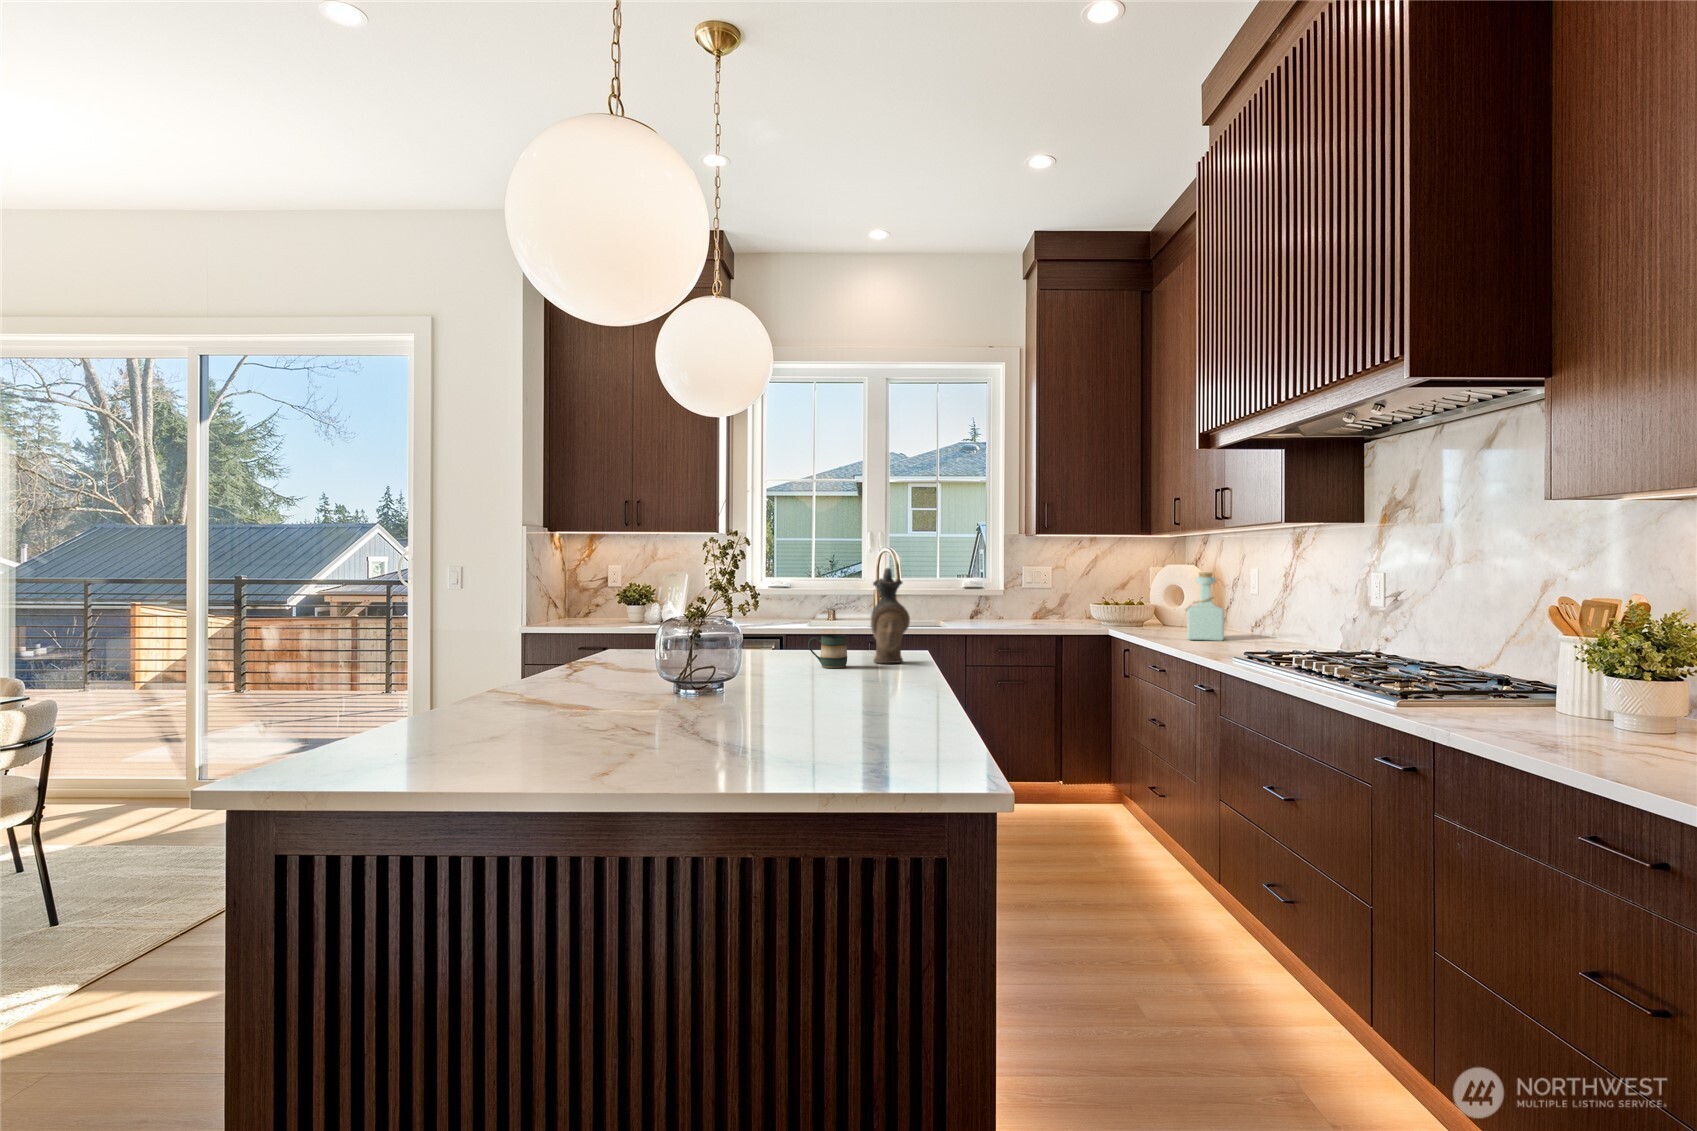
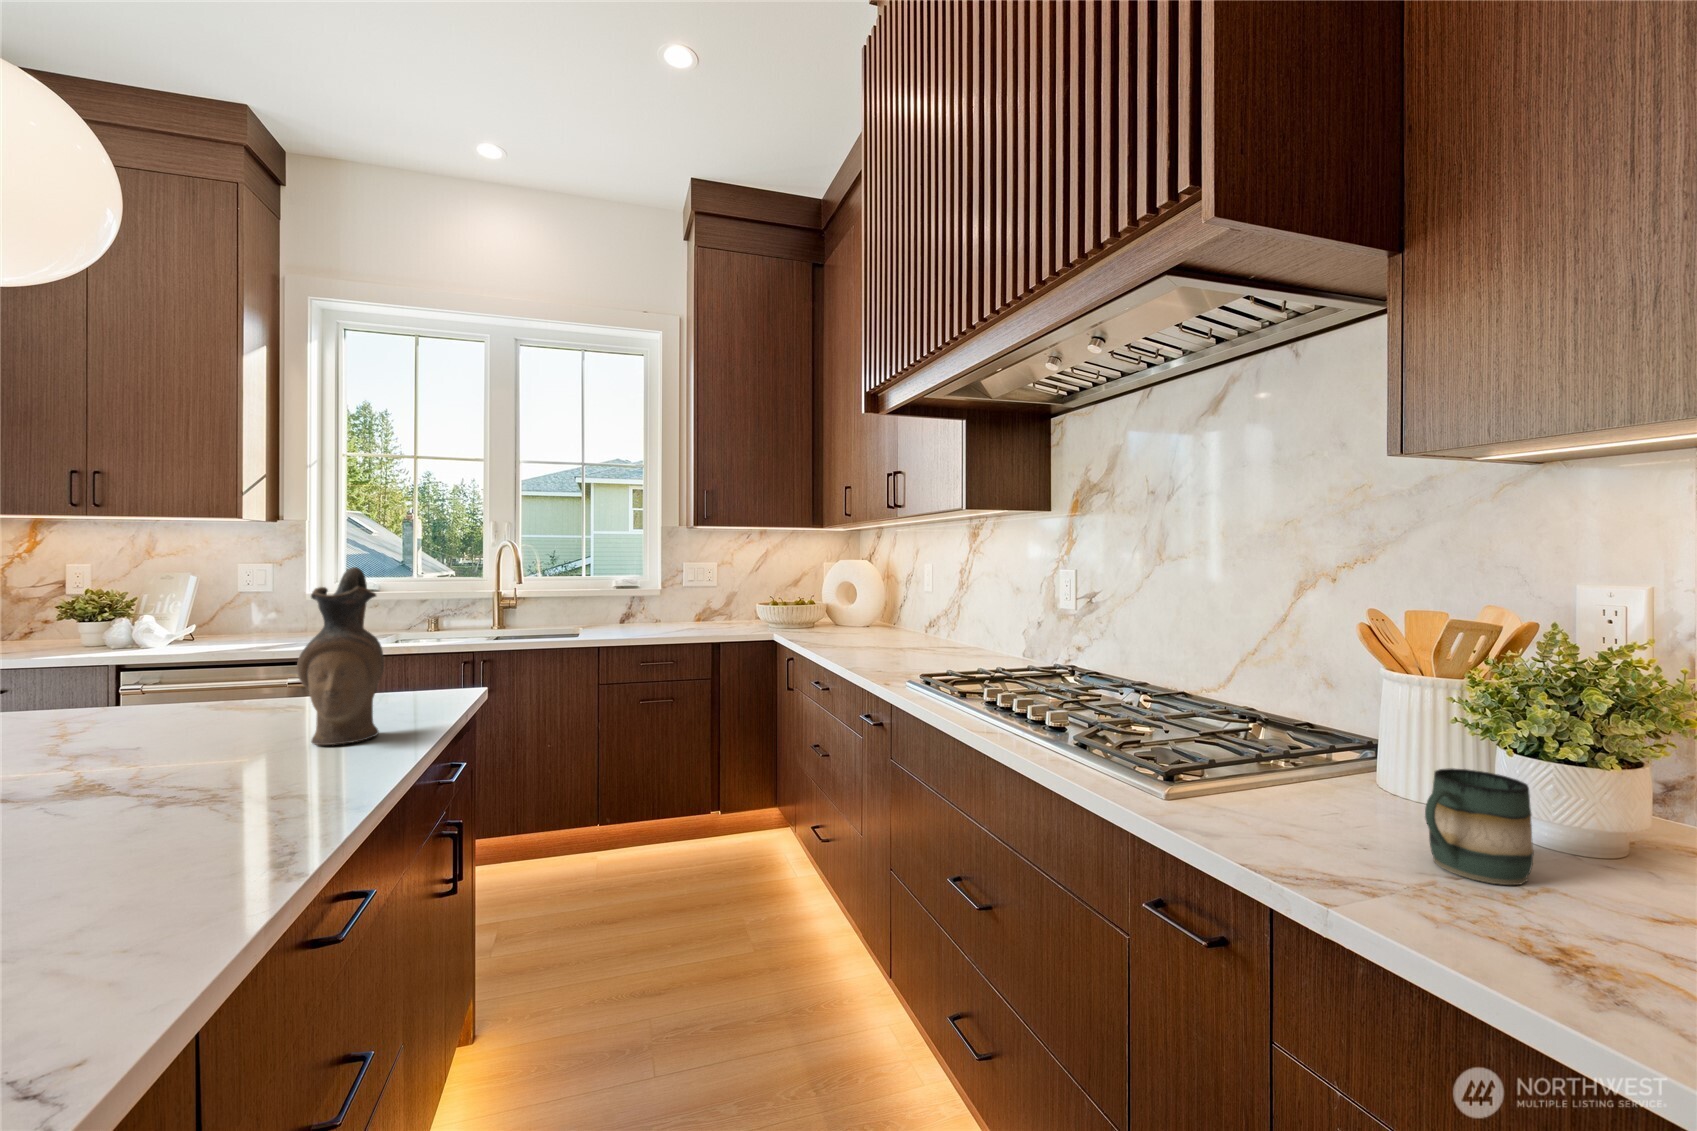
bottle: present [1186,572,1224,641] -> none [851,569,898,650]
mug: present [808,635,847,668] -> present [1425,769,1534,885]

